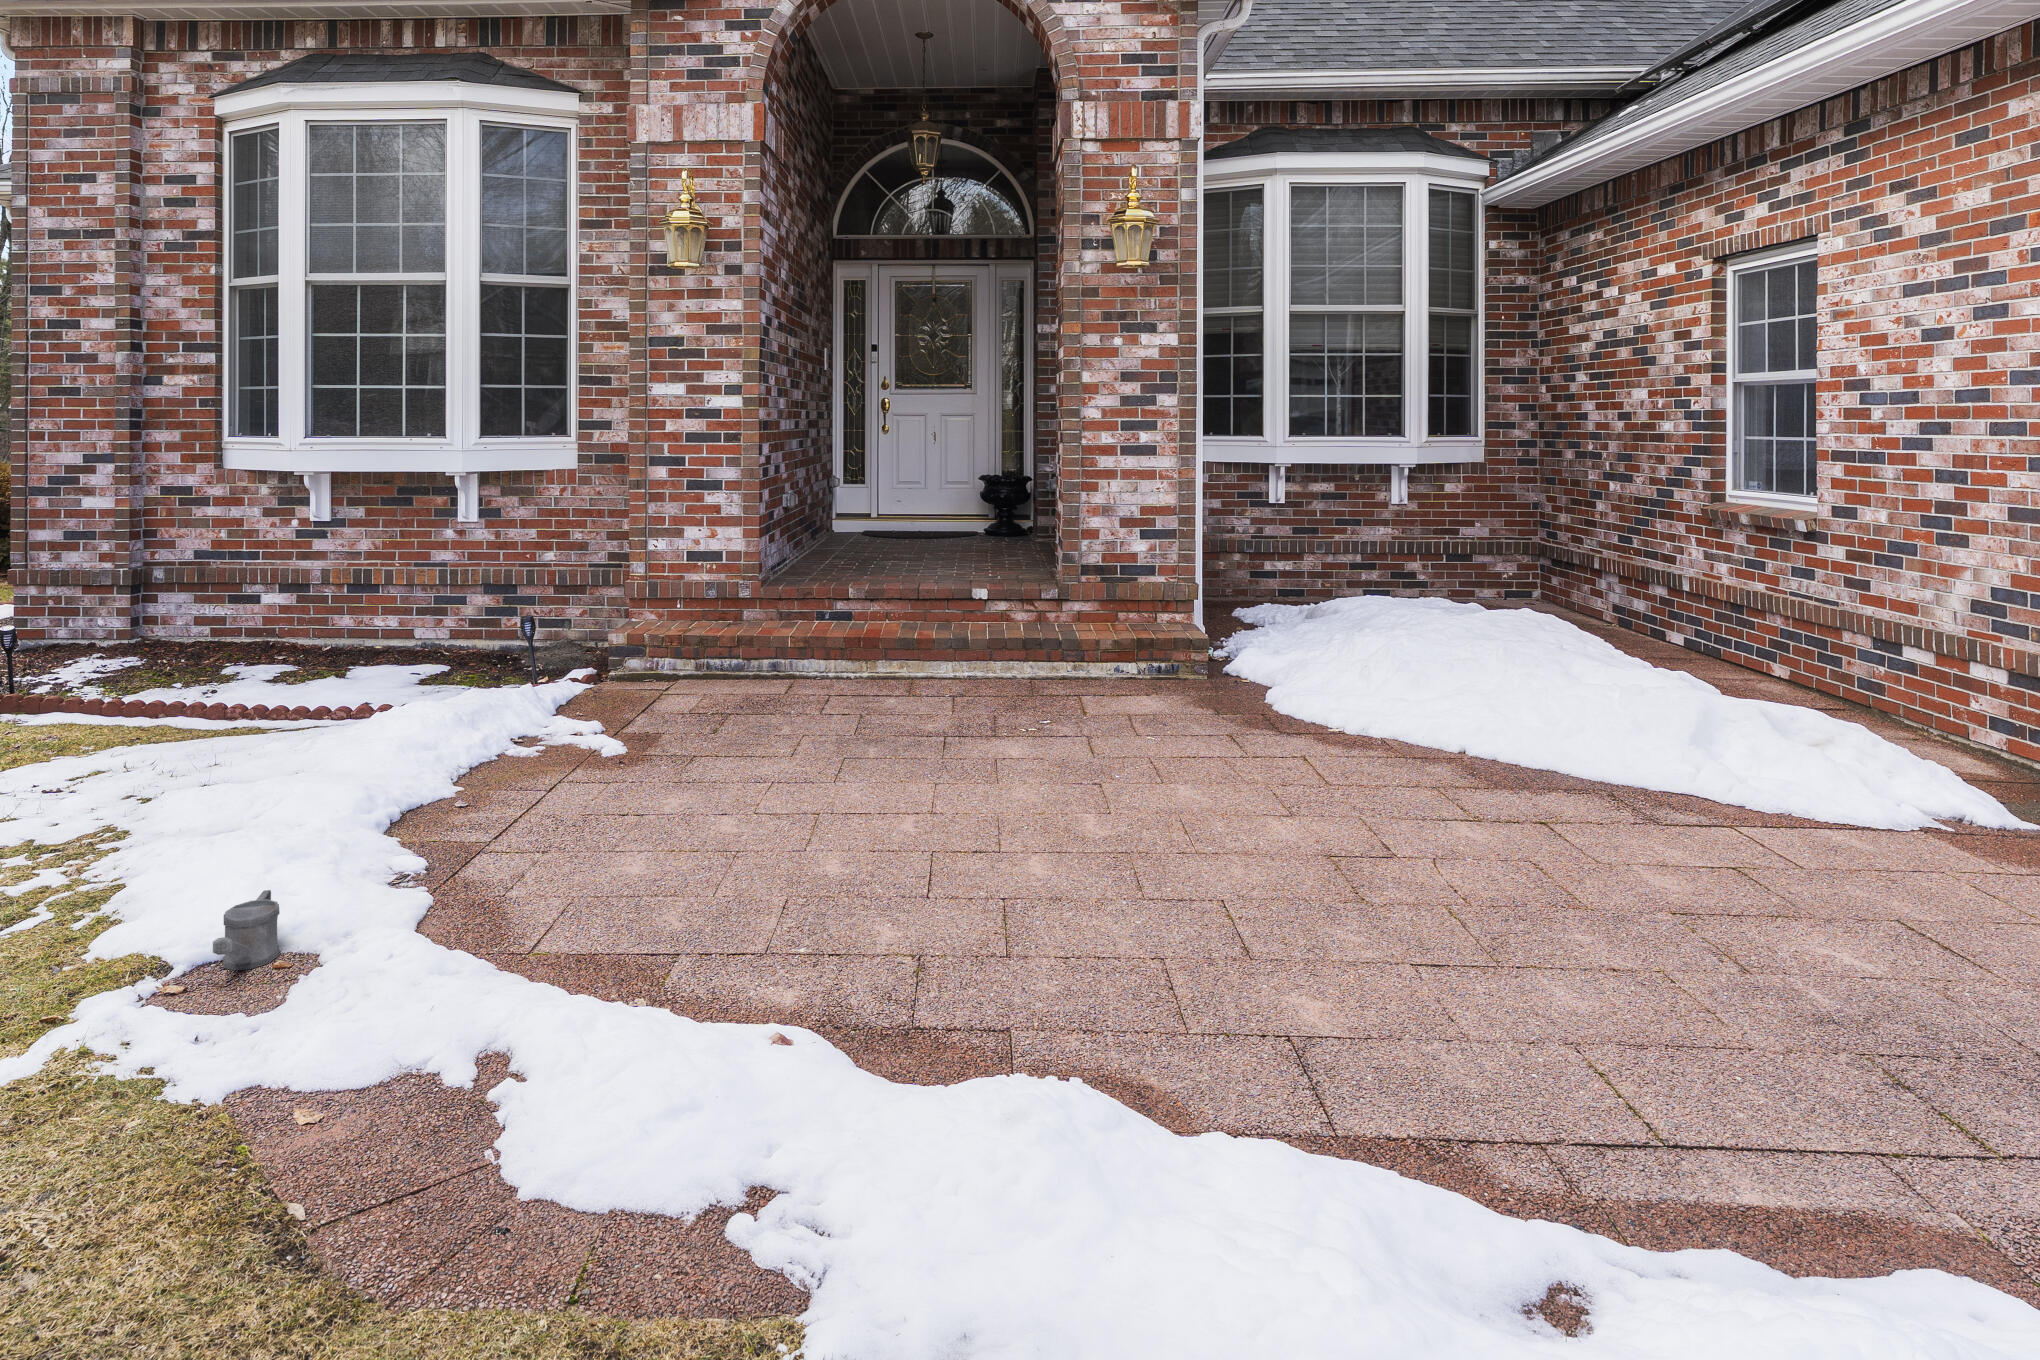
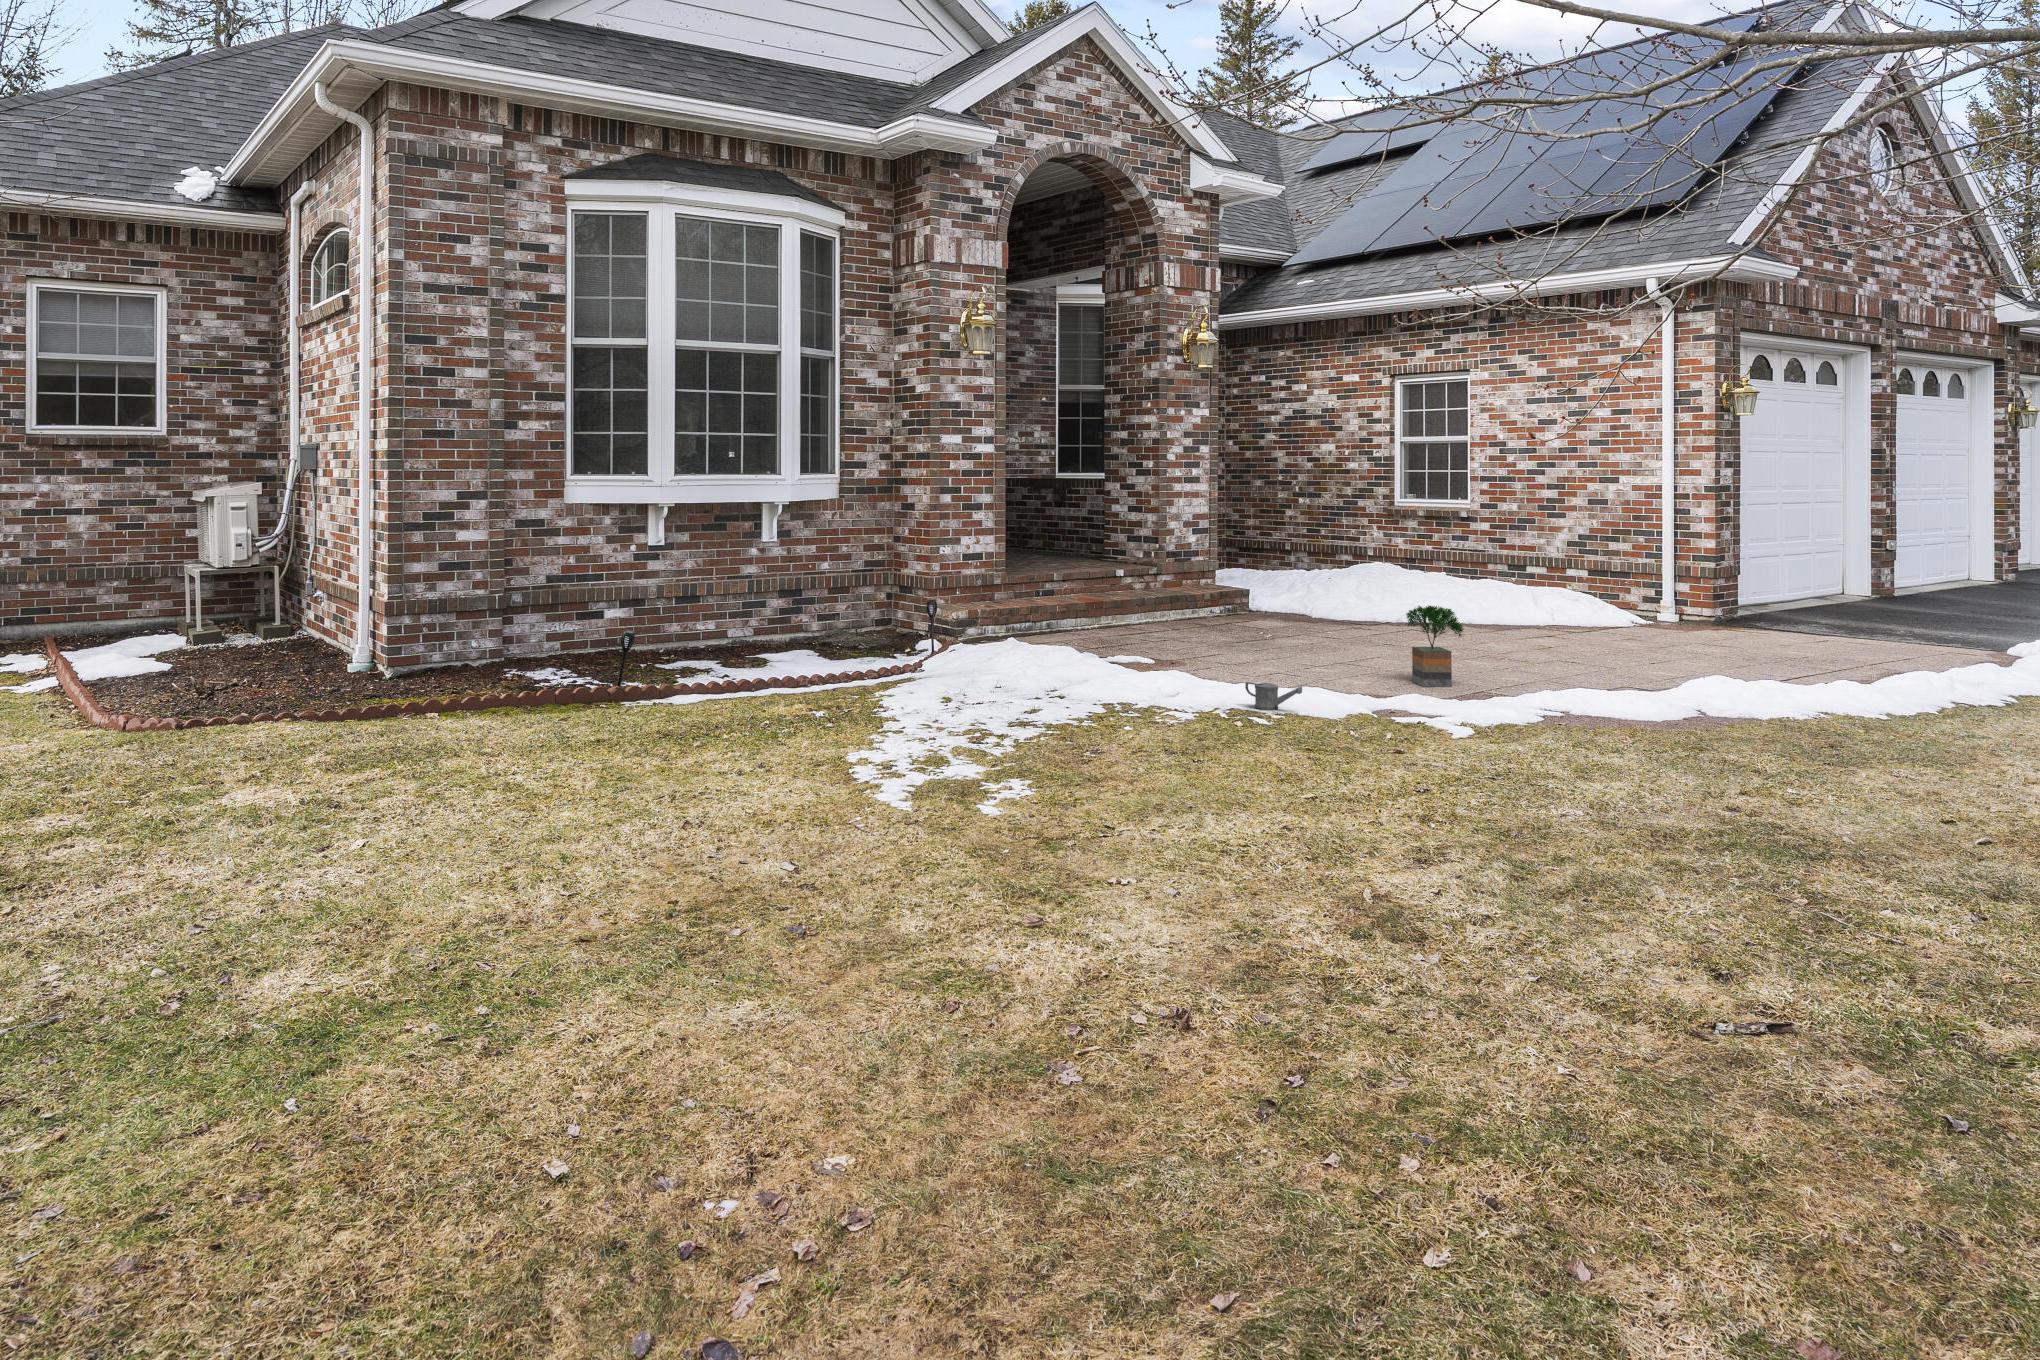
potted tree: none [740,767,868,993] -> present [1406,606,1464,687]

